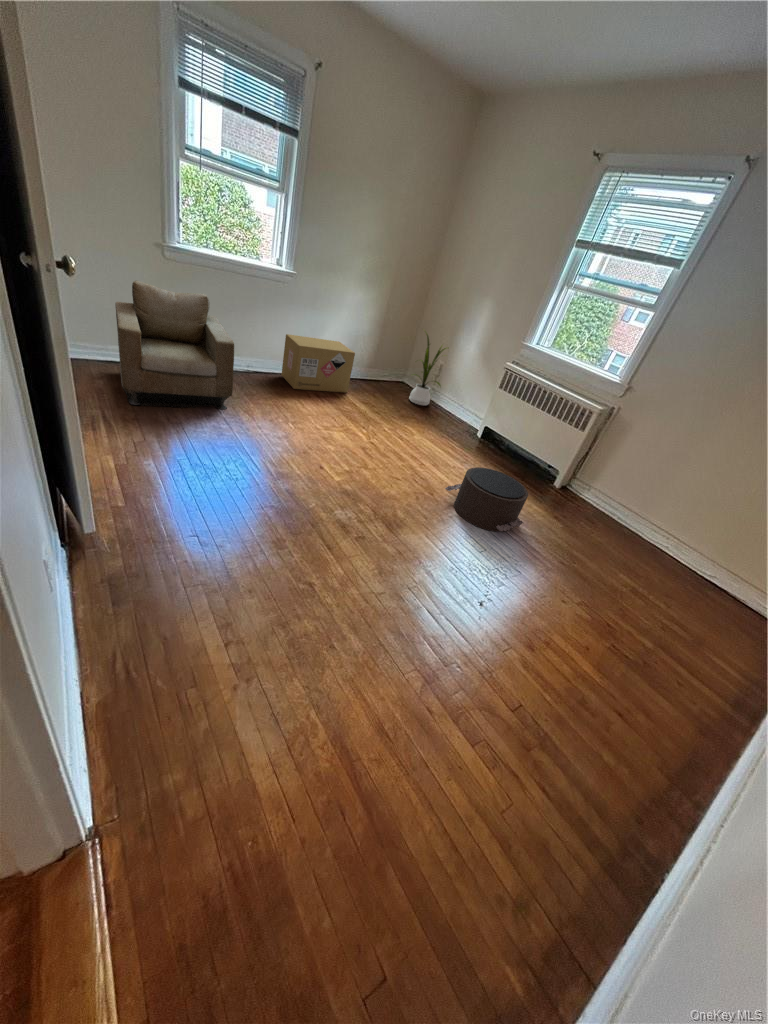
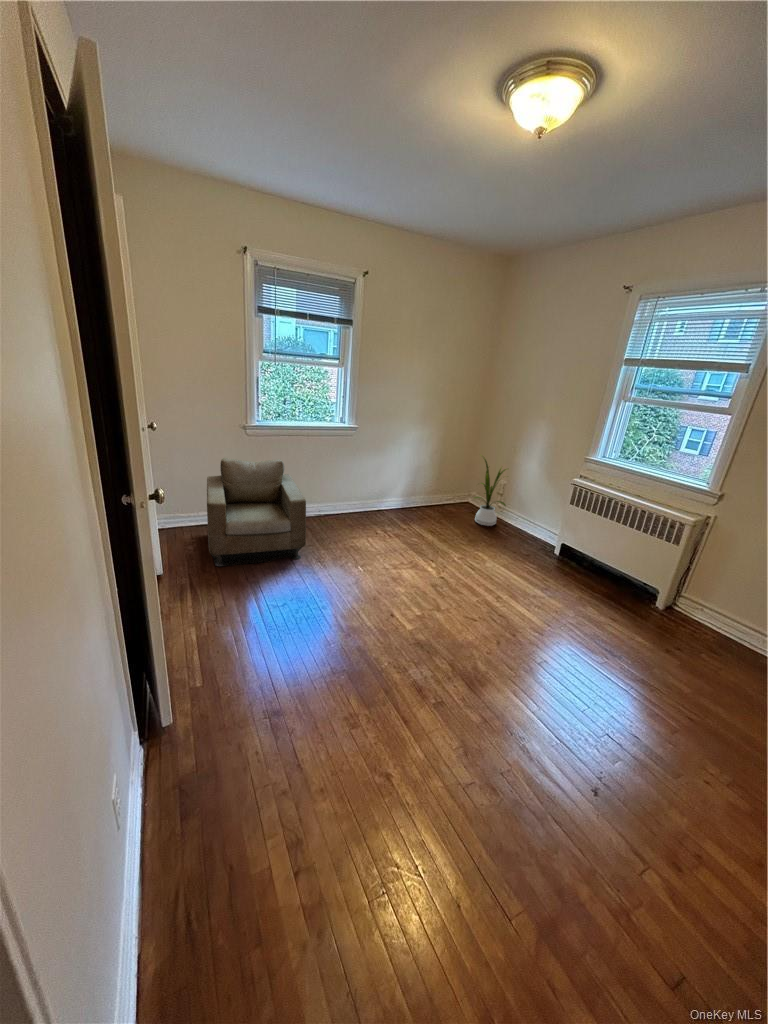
cardboard box: present [281,334,355,393] -> none [350,477,417,527]
pouf: present [445,467,528,532] -> none [529,601,632,683]

